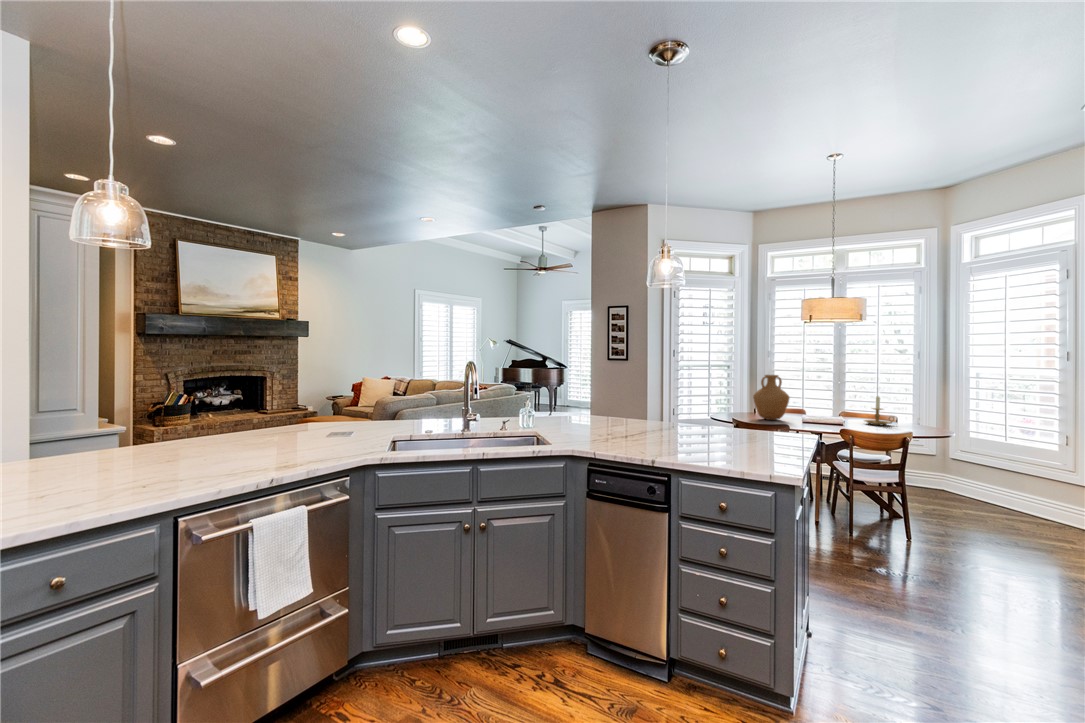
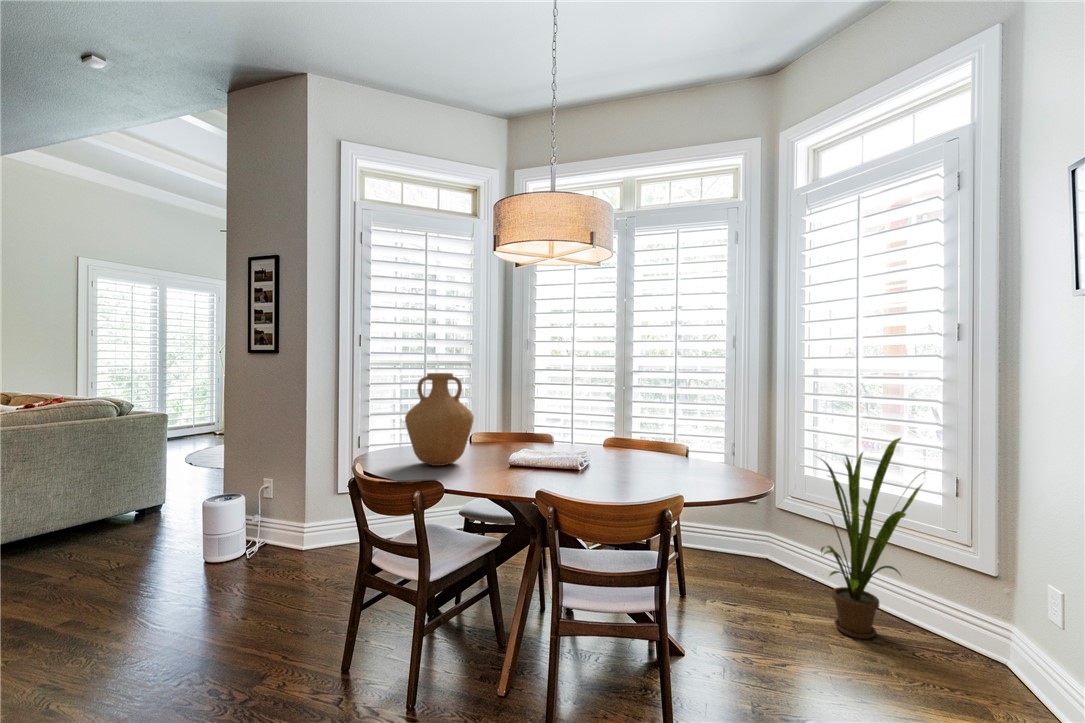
candle holder: present [864,396,894,425] -> none [608,412,664,472]
house plant: none [977,413,1051,518] -> present [821,438,924,639]

